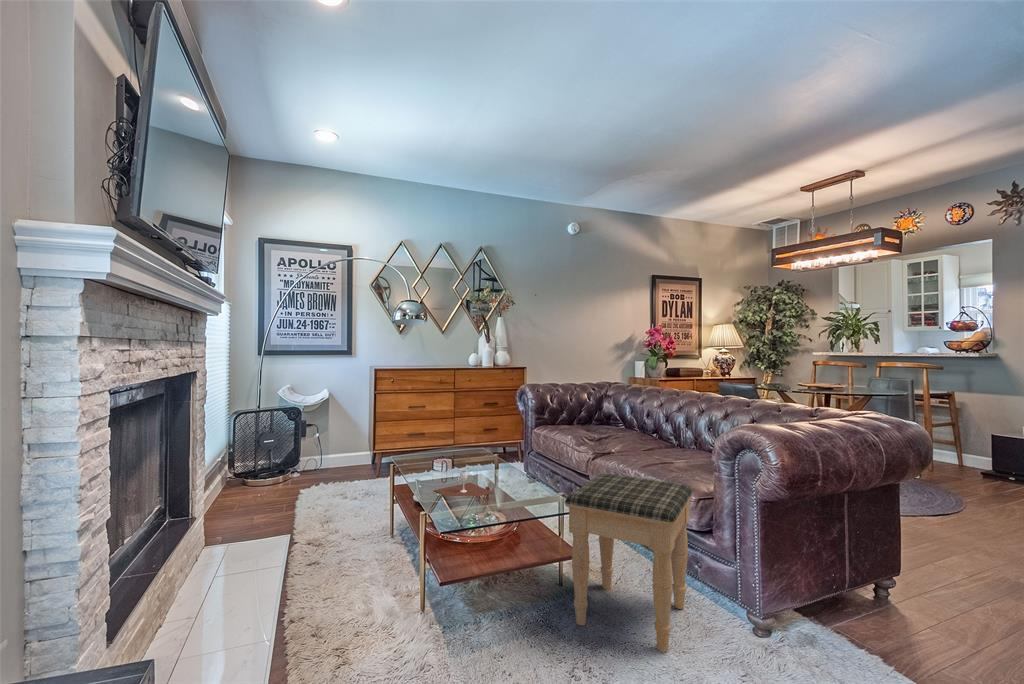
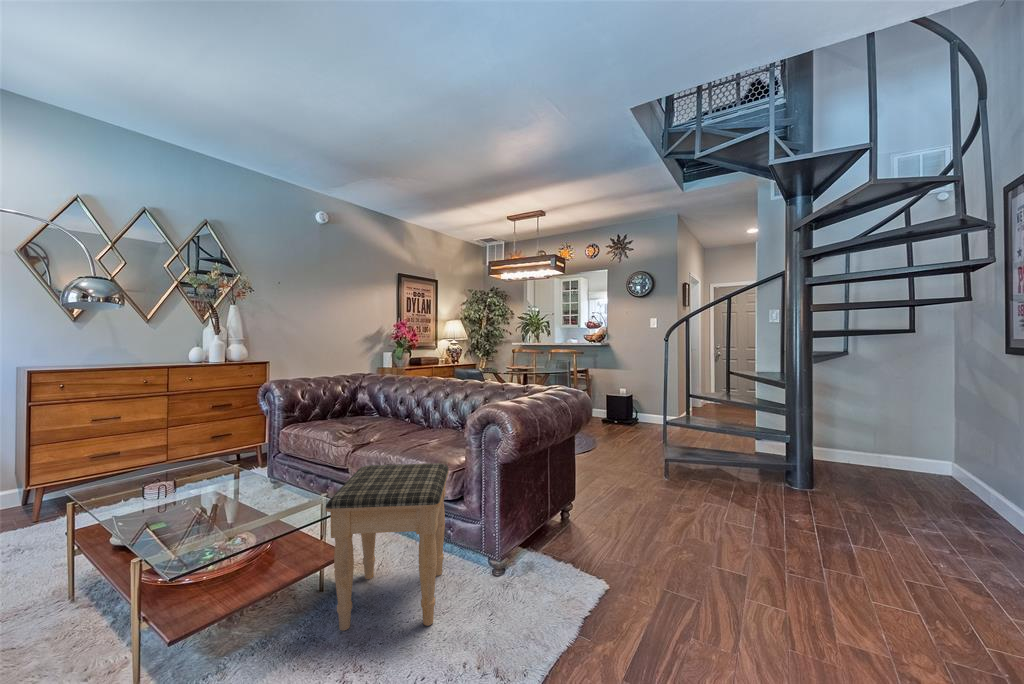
wine glass: present [434,471,493,496] -> none [135,493,231,535]

